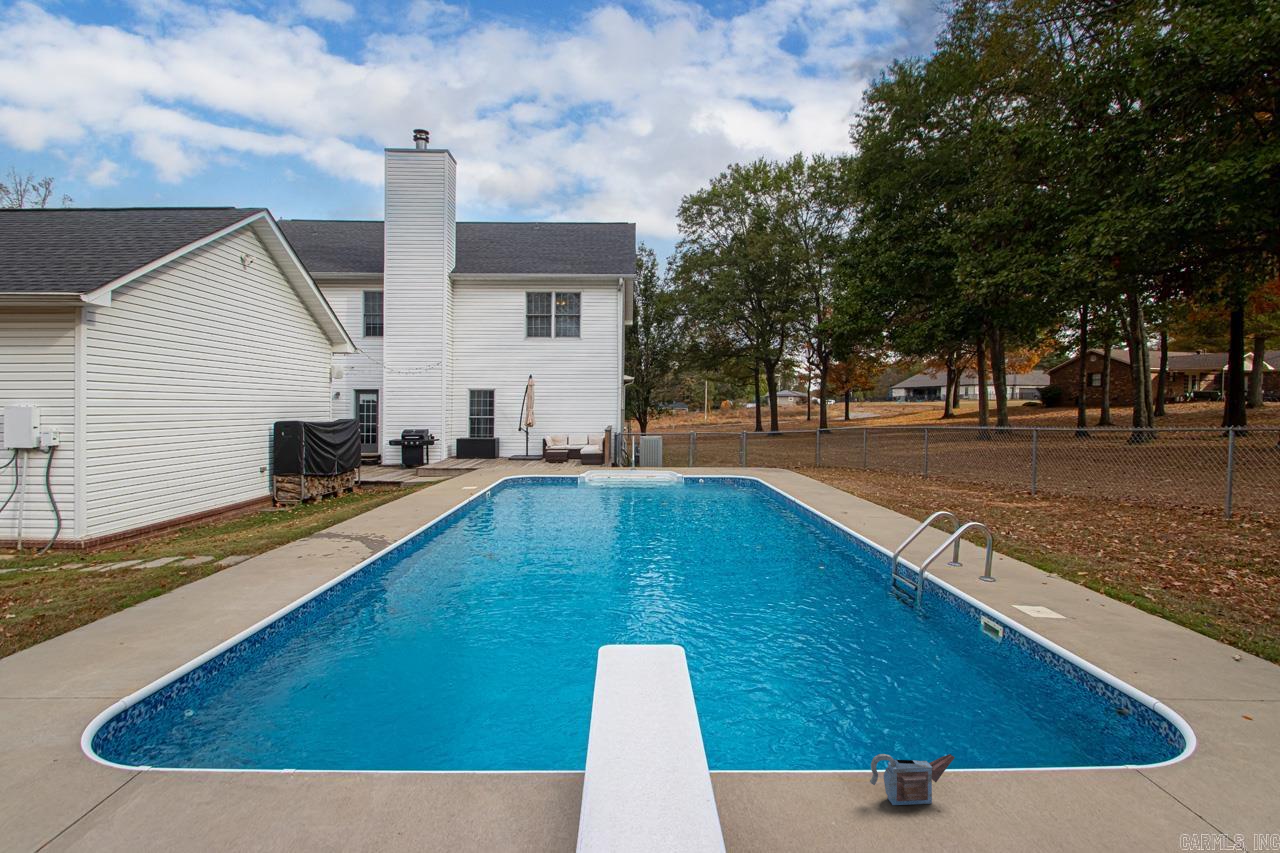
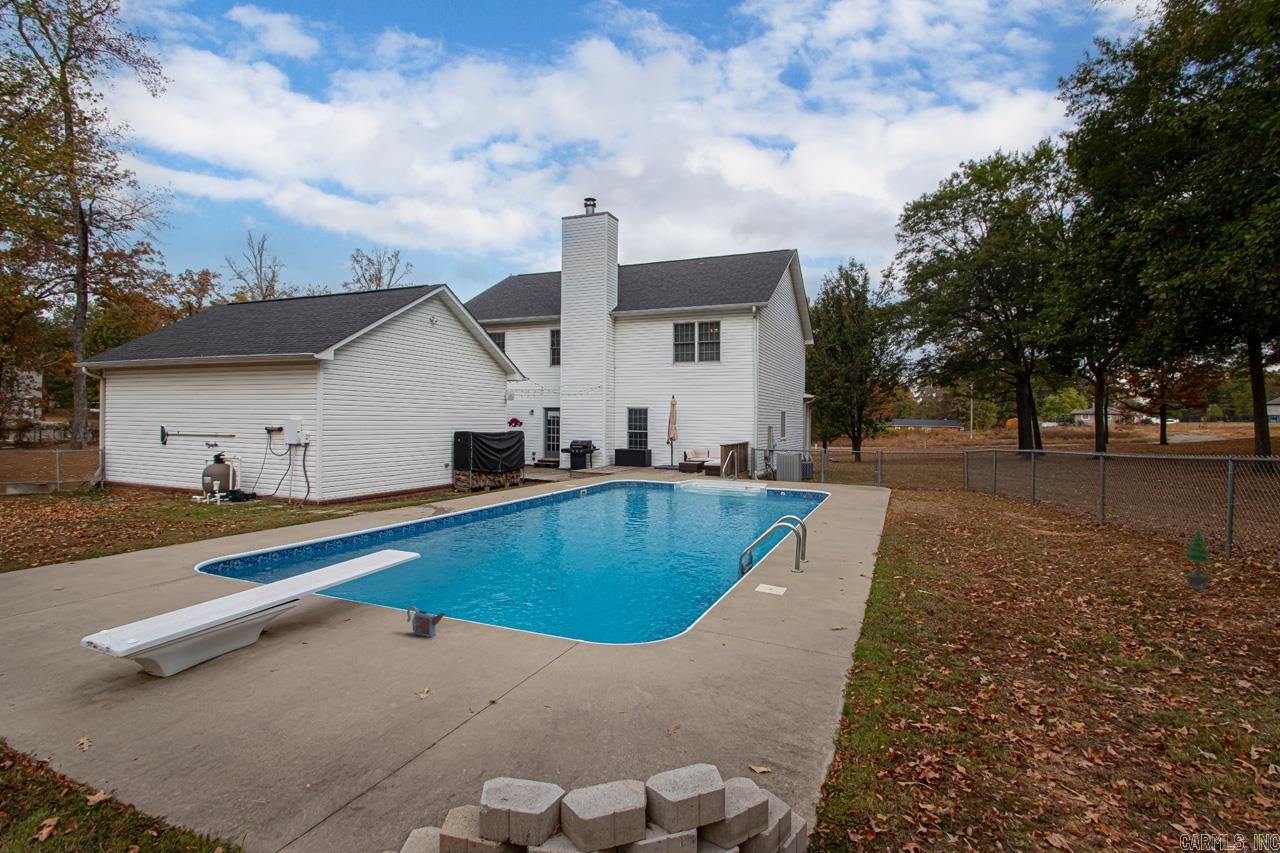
potted tree: none [1239,498,1266,552] -> present [1184,529,1212,590]

